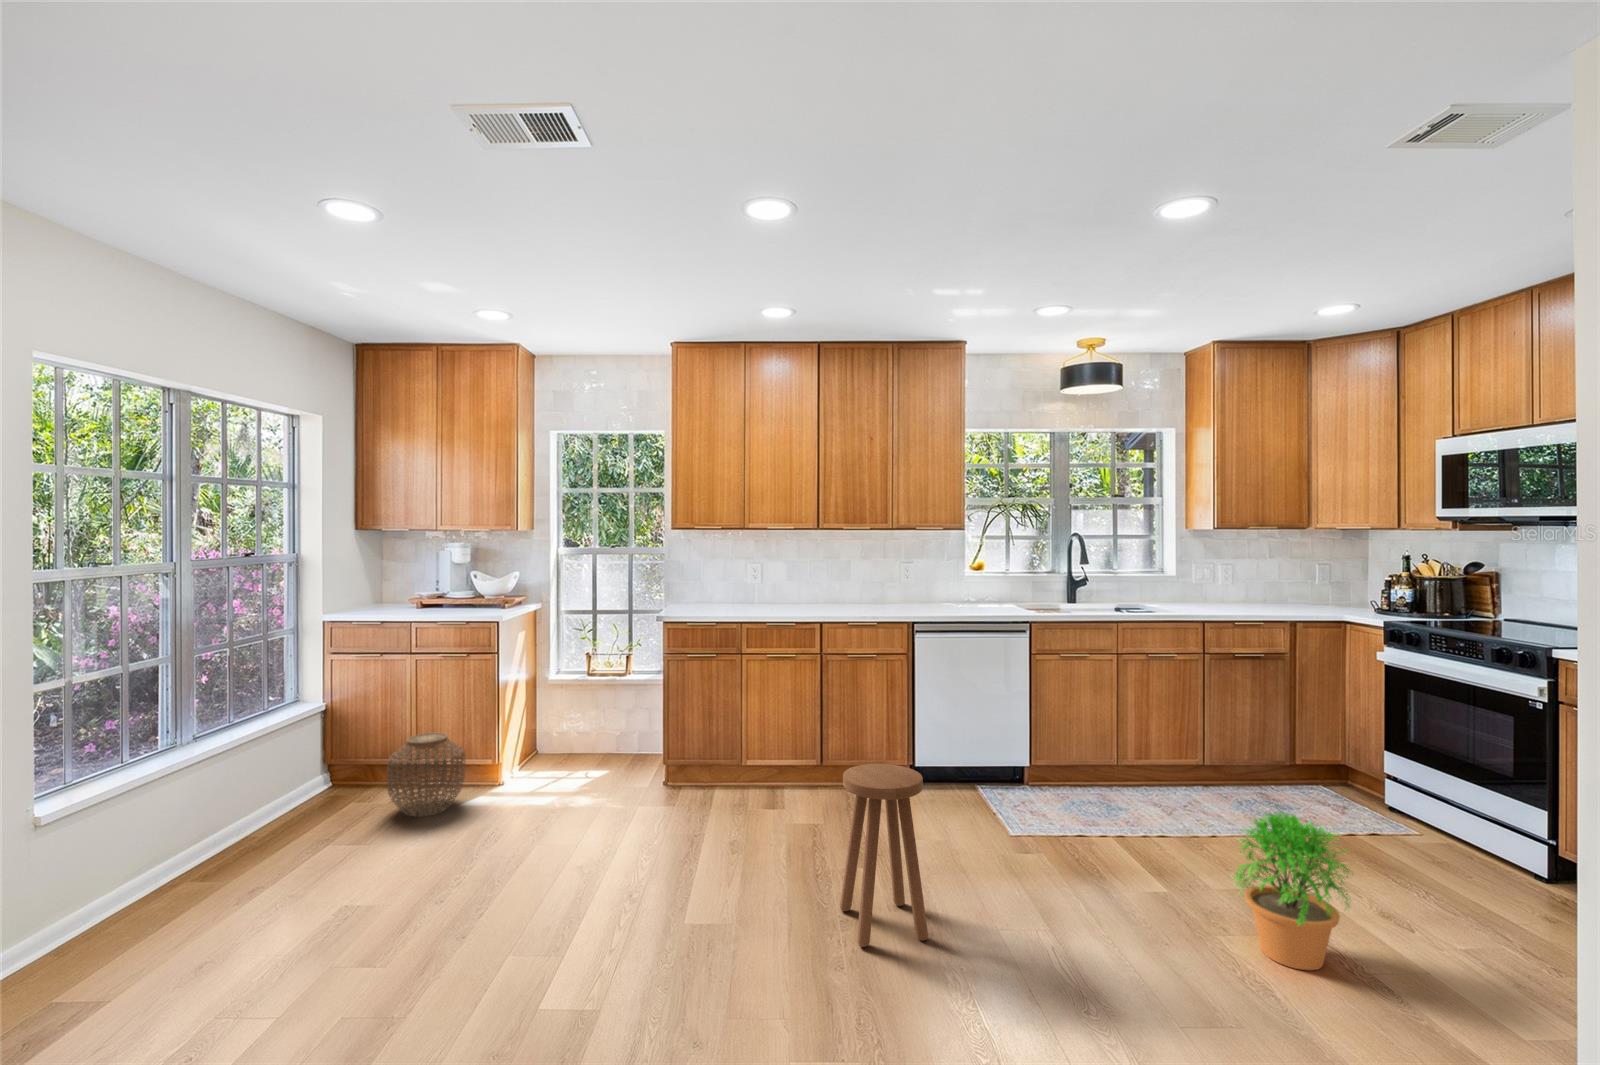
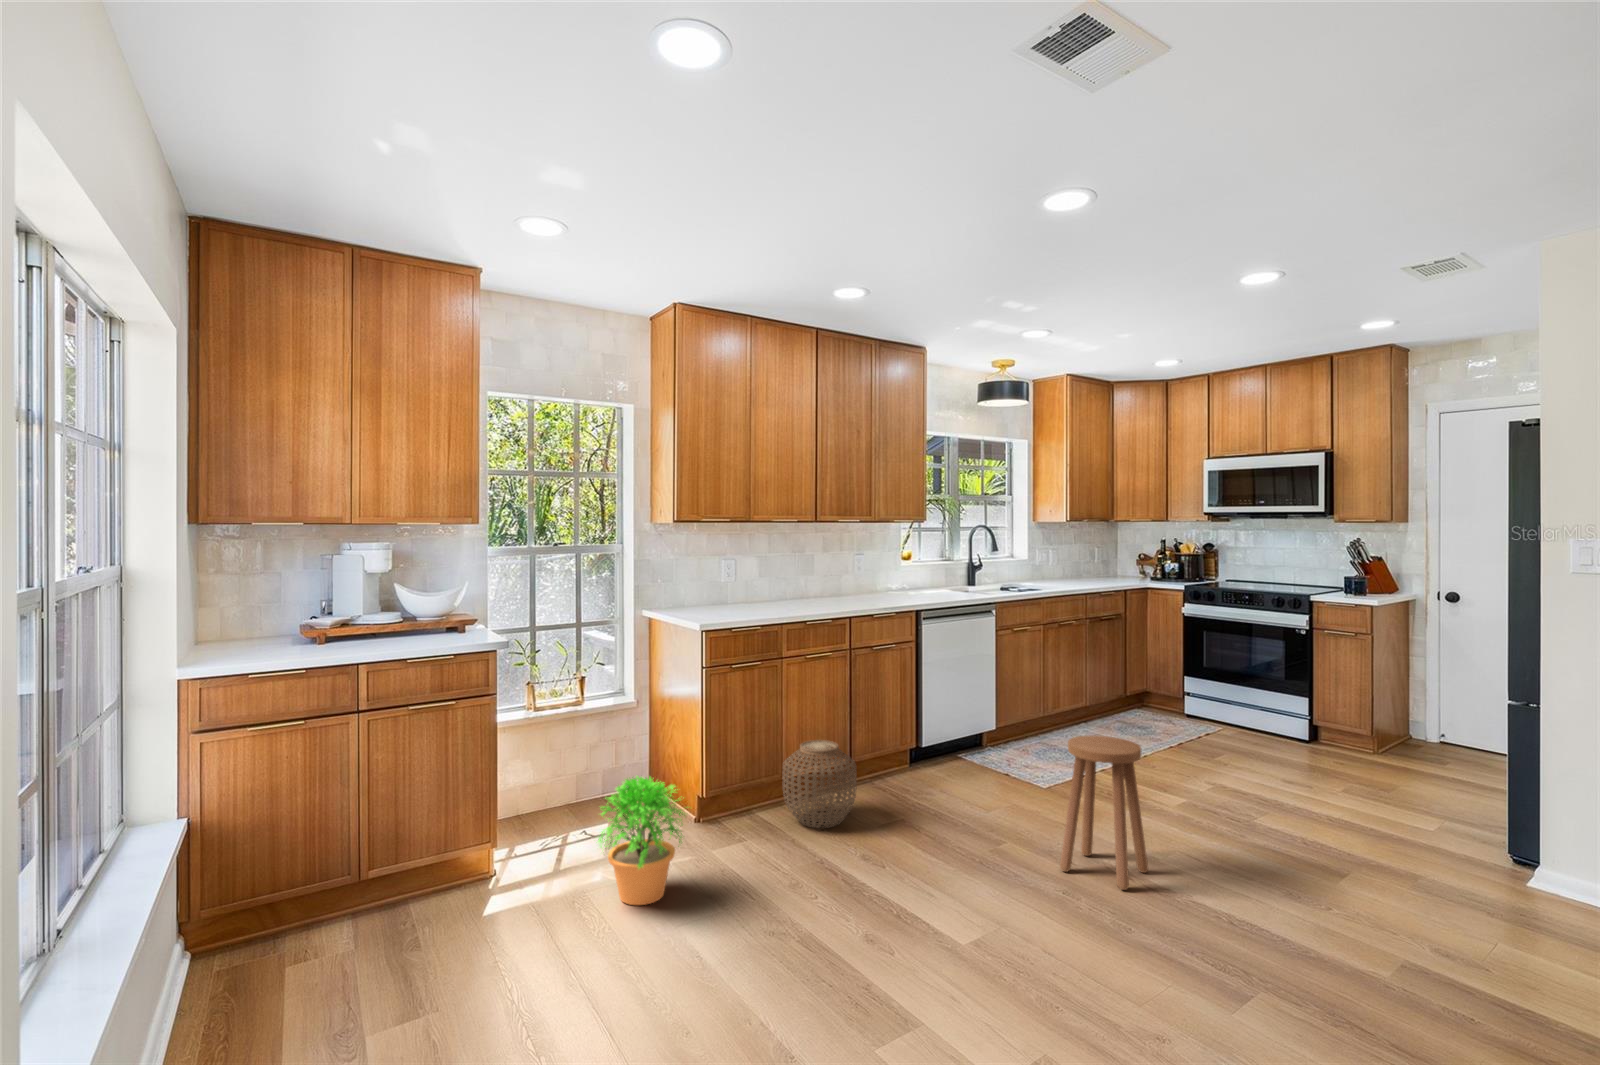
woven basket: present [387,733,465,816] -> present [783,740,856,828]
potted plant: present [1235,812,1353,970] -> present [598,776,688,905]

